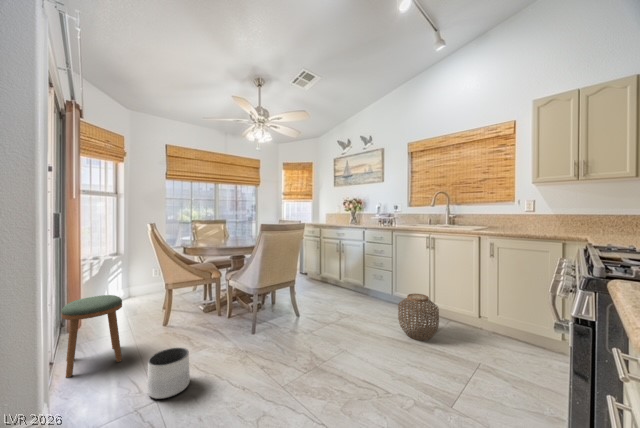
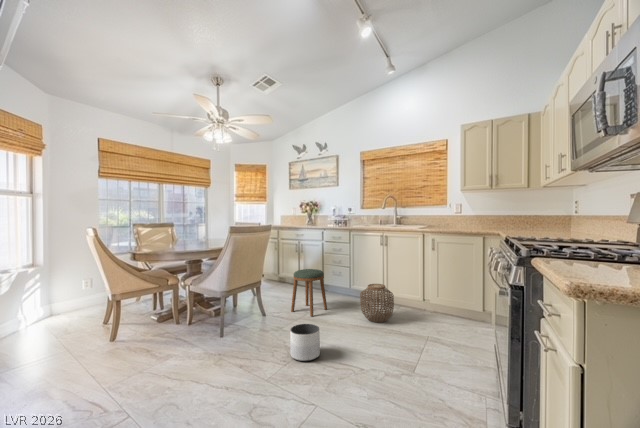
stool: present [61,295,122,377] -> present [291,269,327,316]
planter: present [148,348,190,399] -> present [290,324,320,361]

